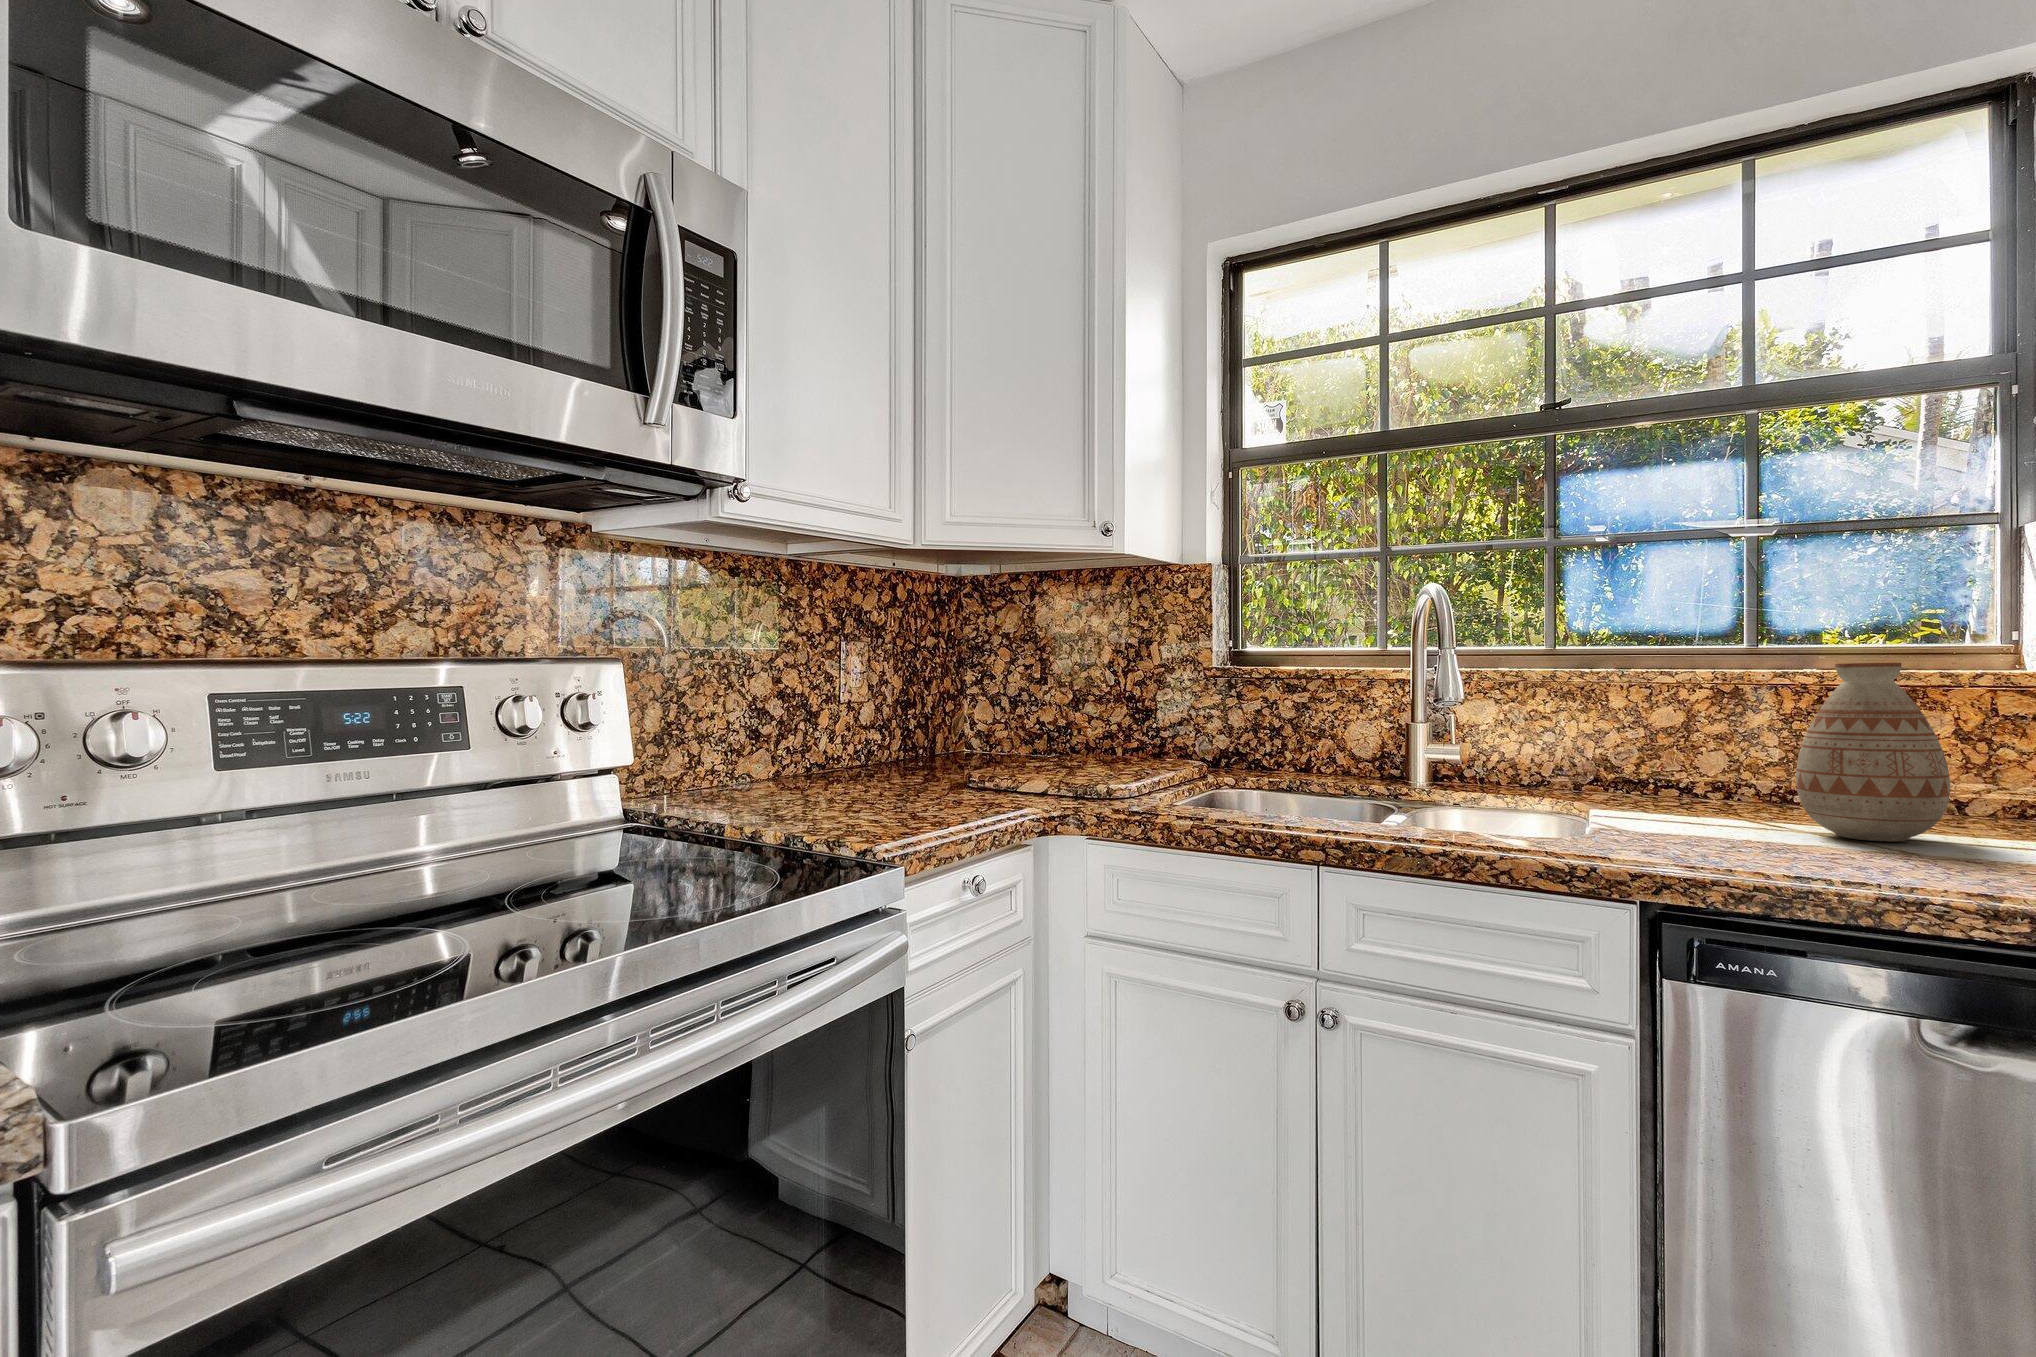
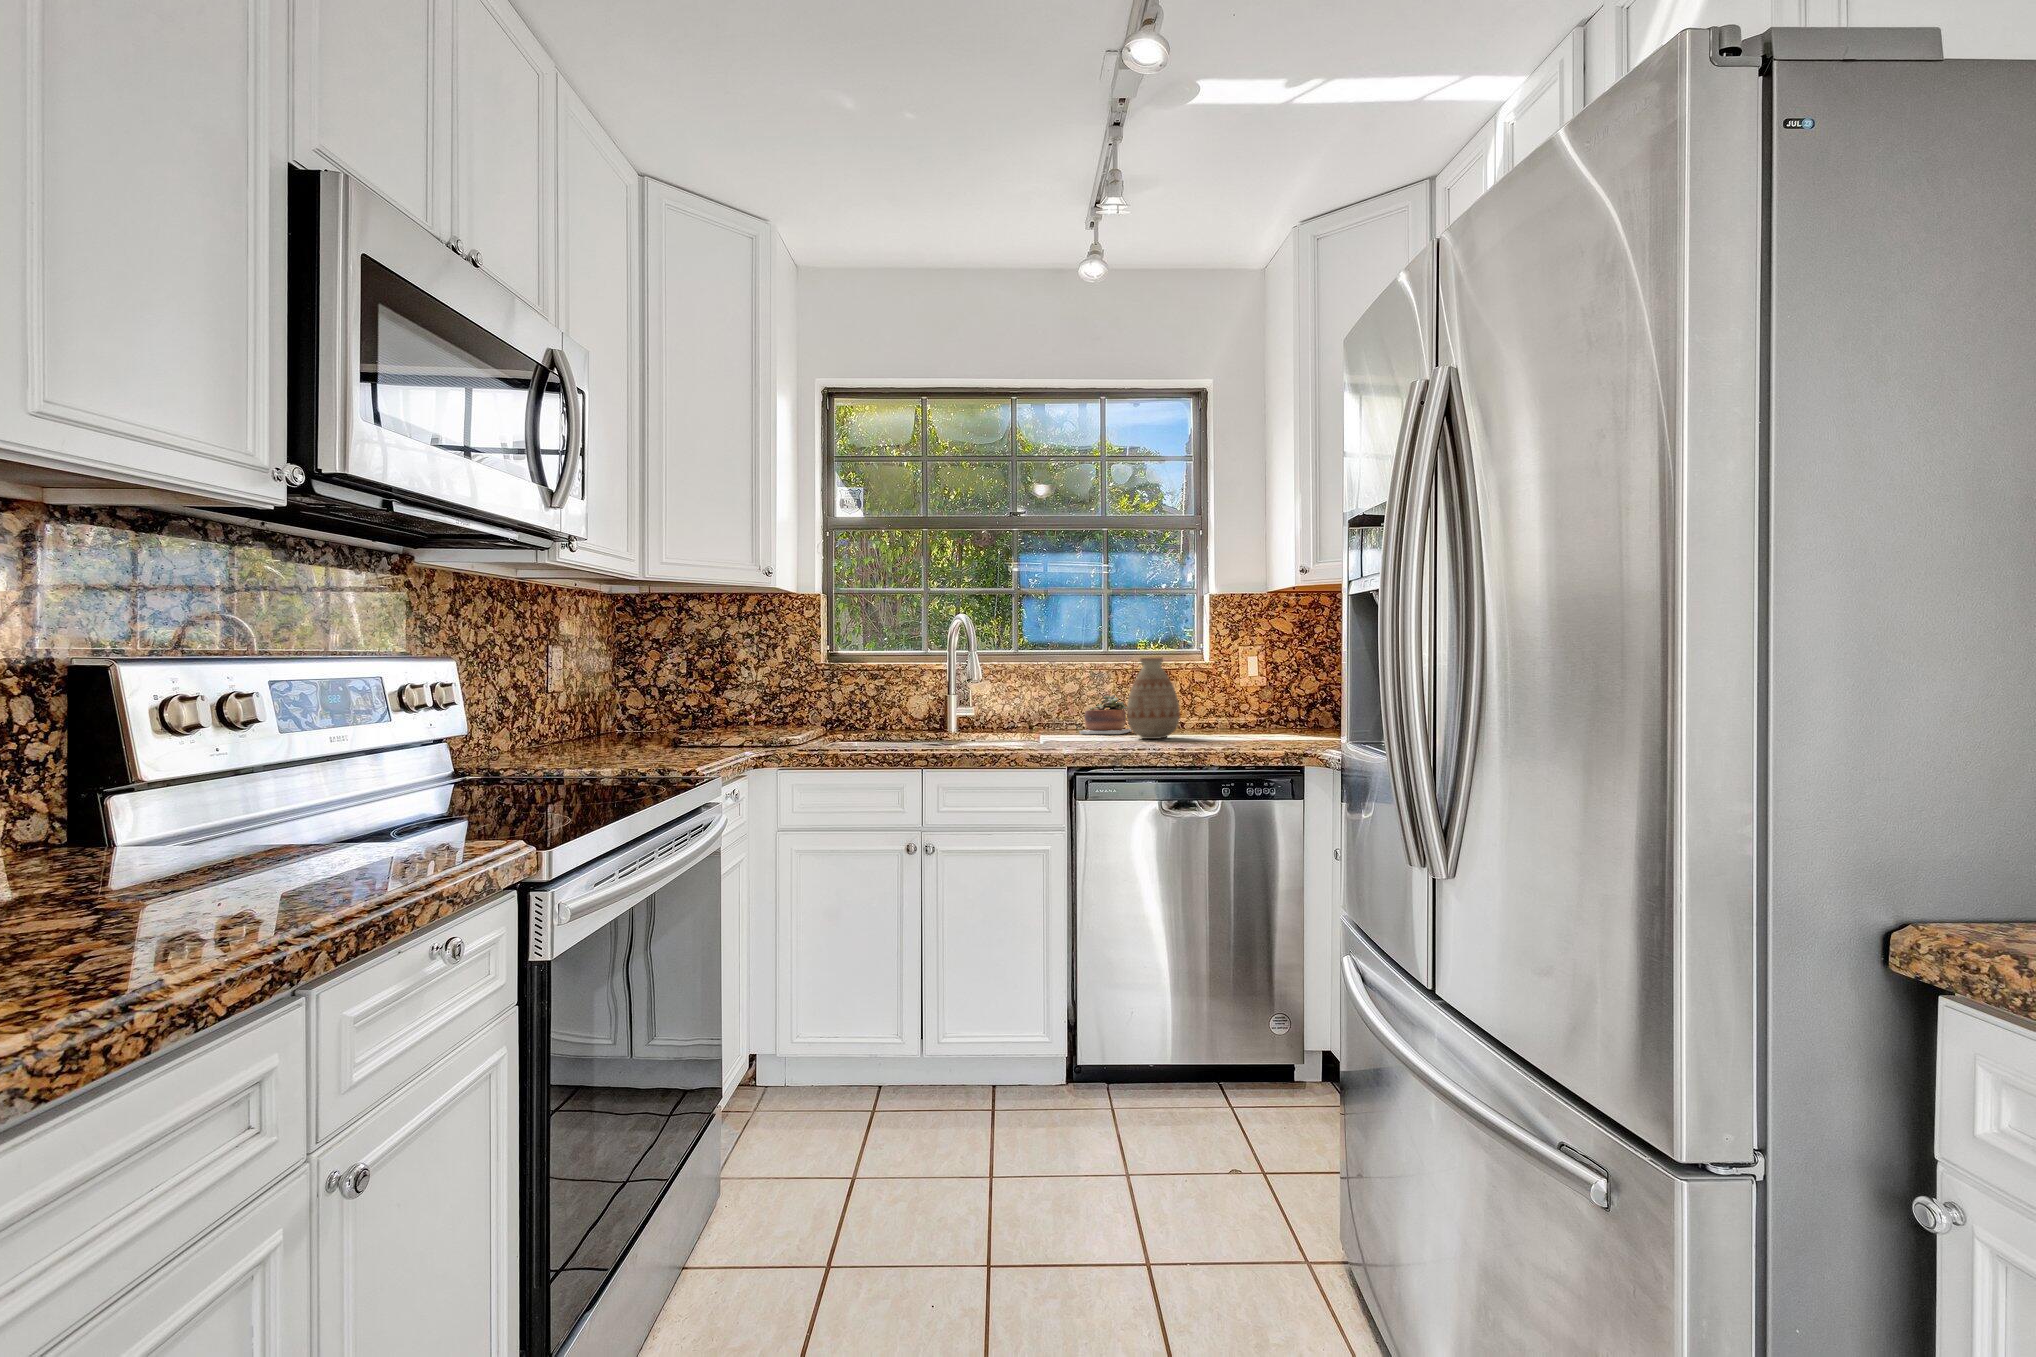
succulent plant: none [1678,733,1806,814] -> present [1079,695,1132,734]

